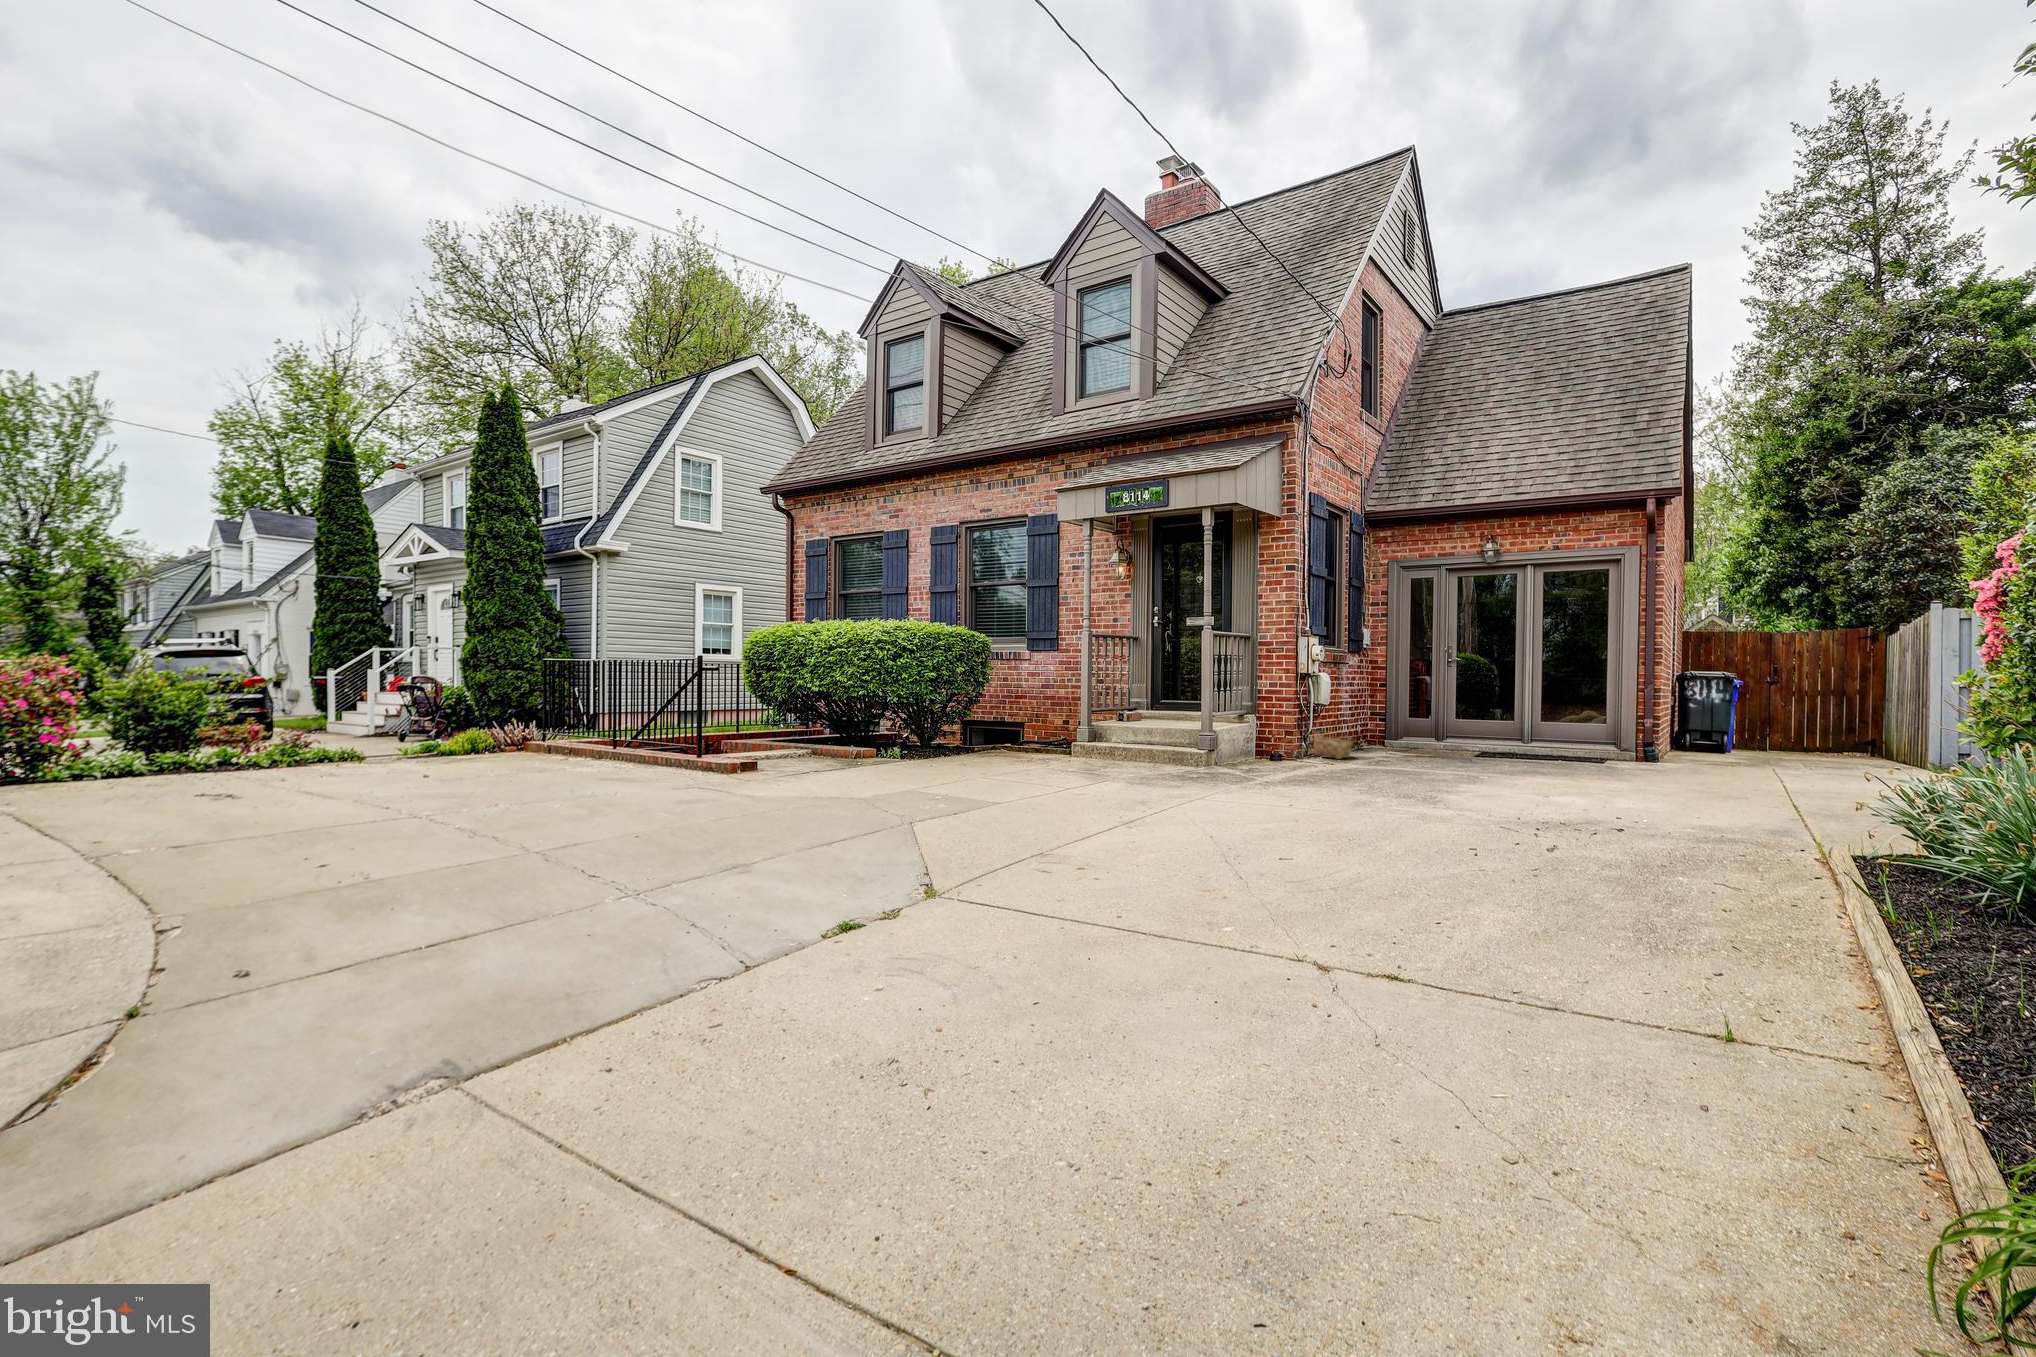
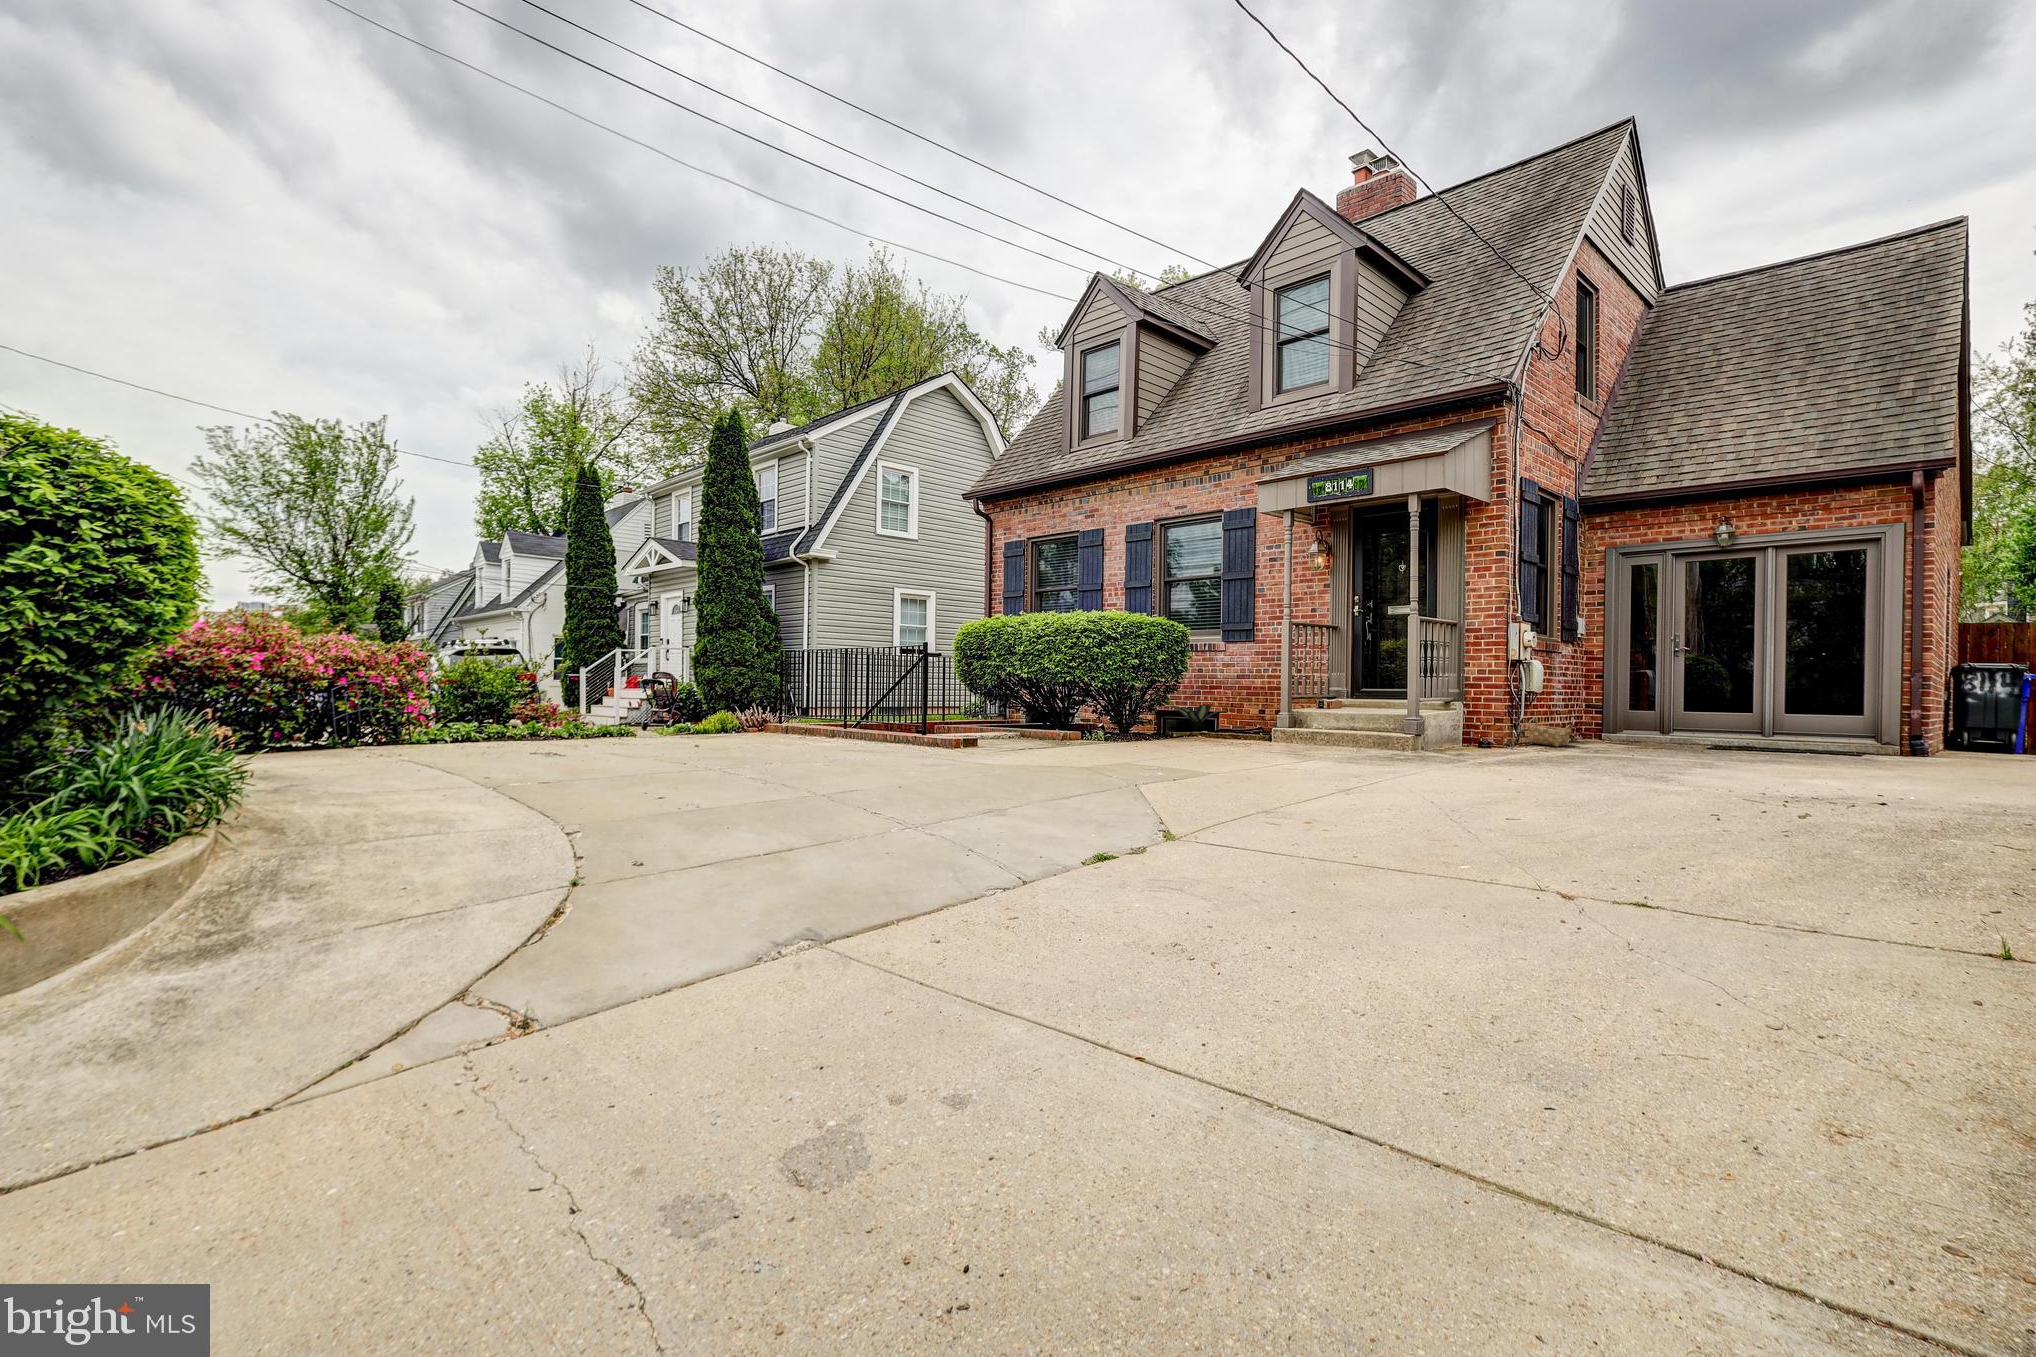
potted plant: none [972,717,1028,743] -> present [1169,705,1217,730]

